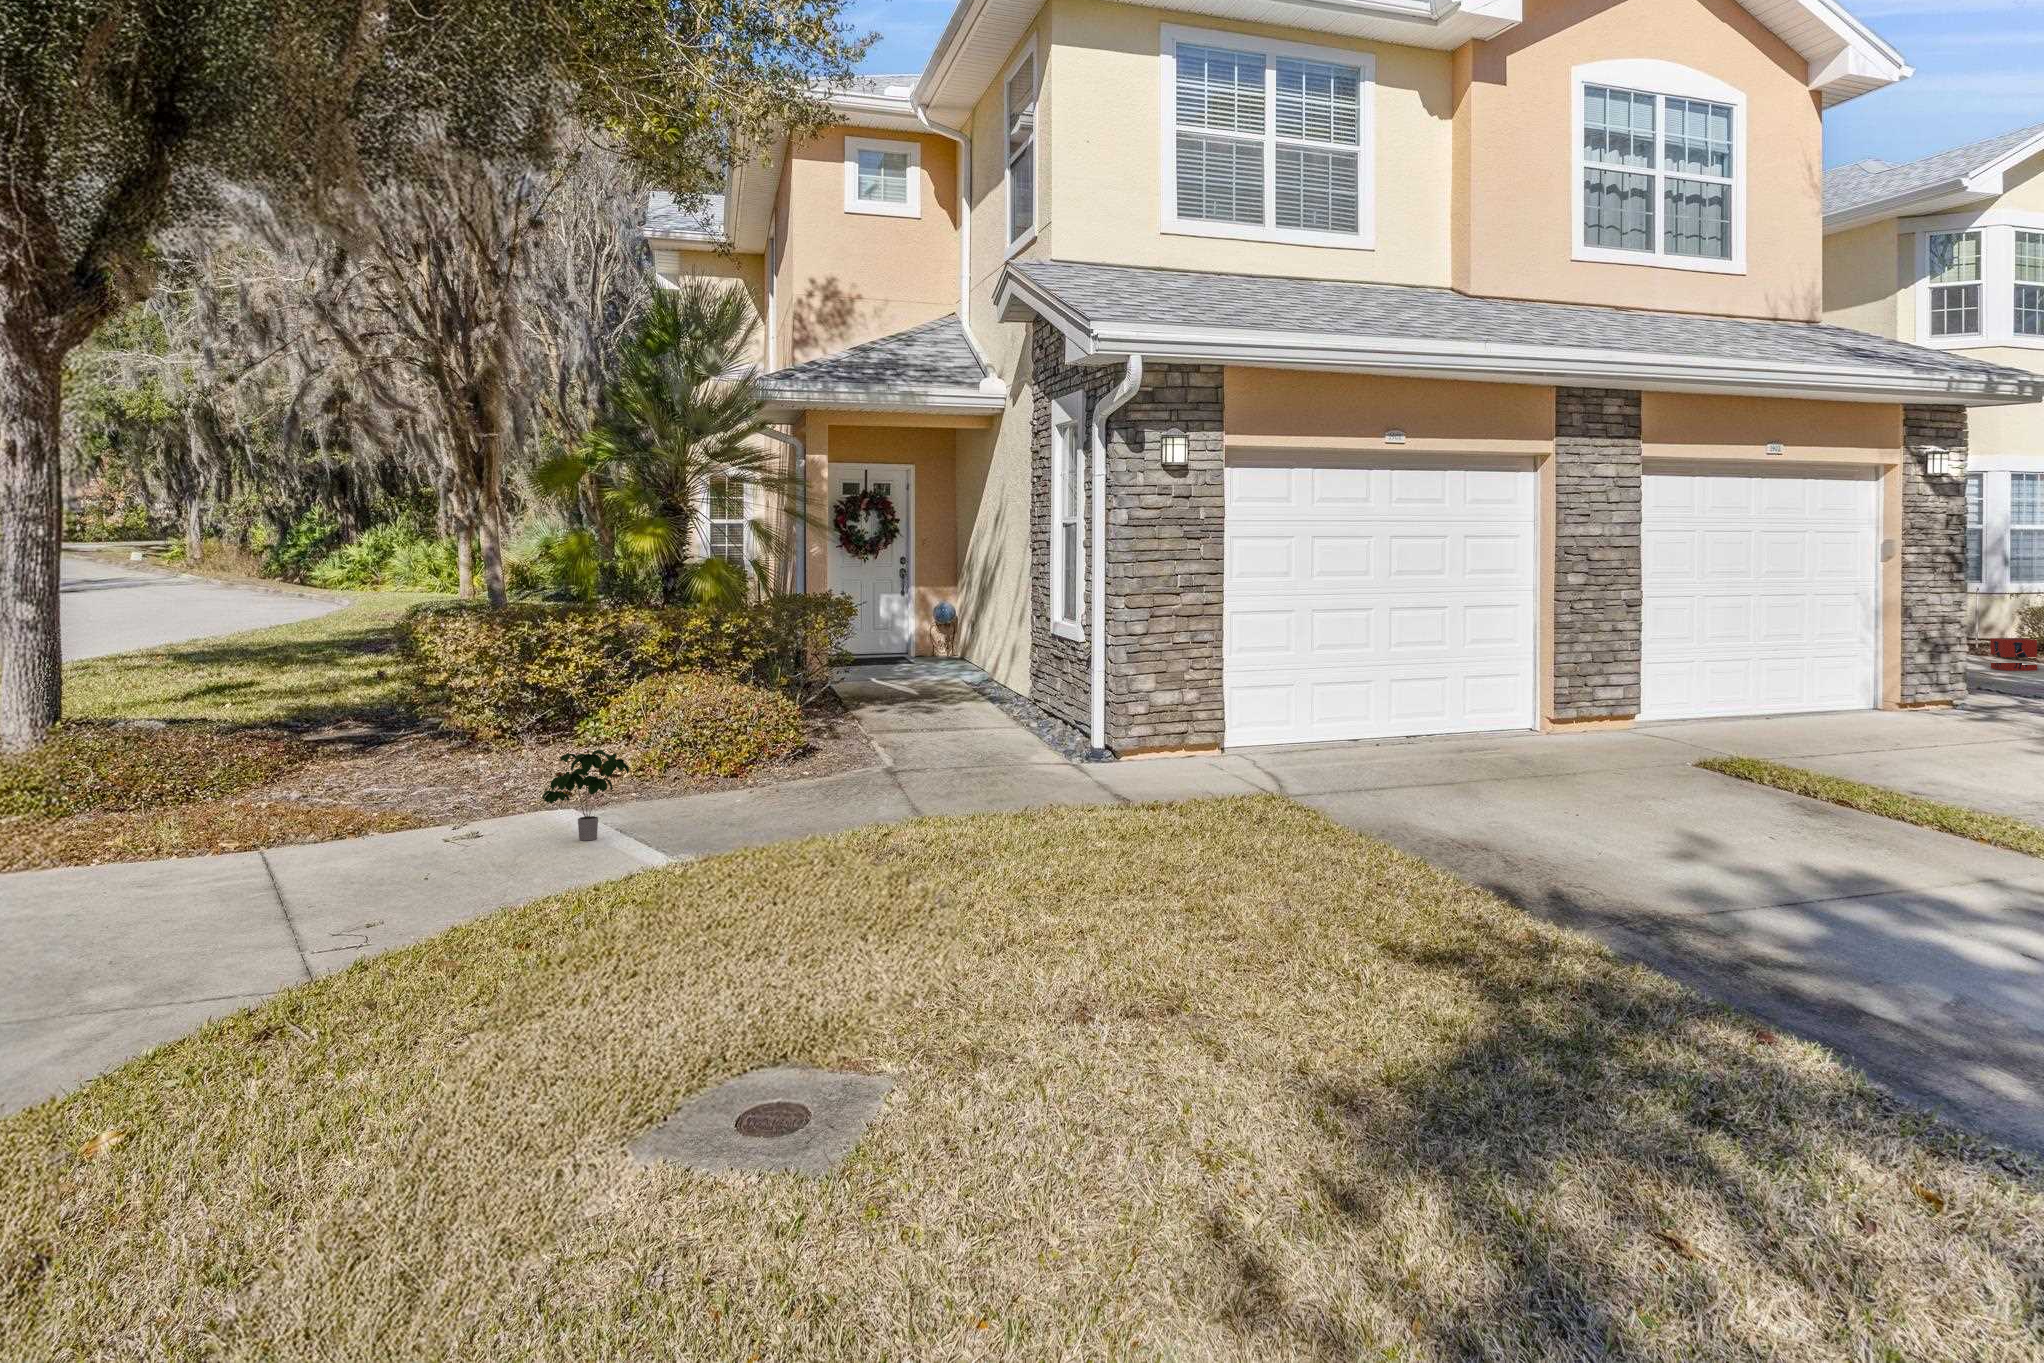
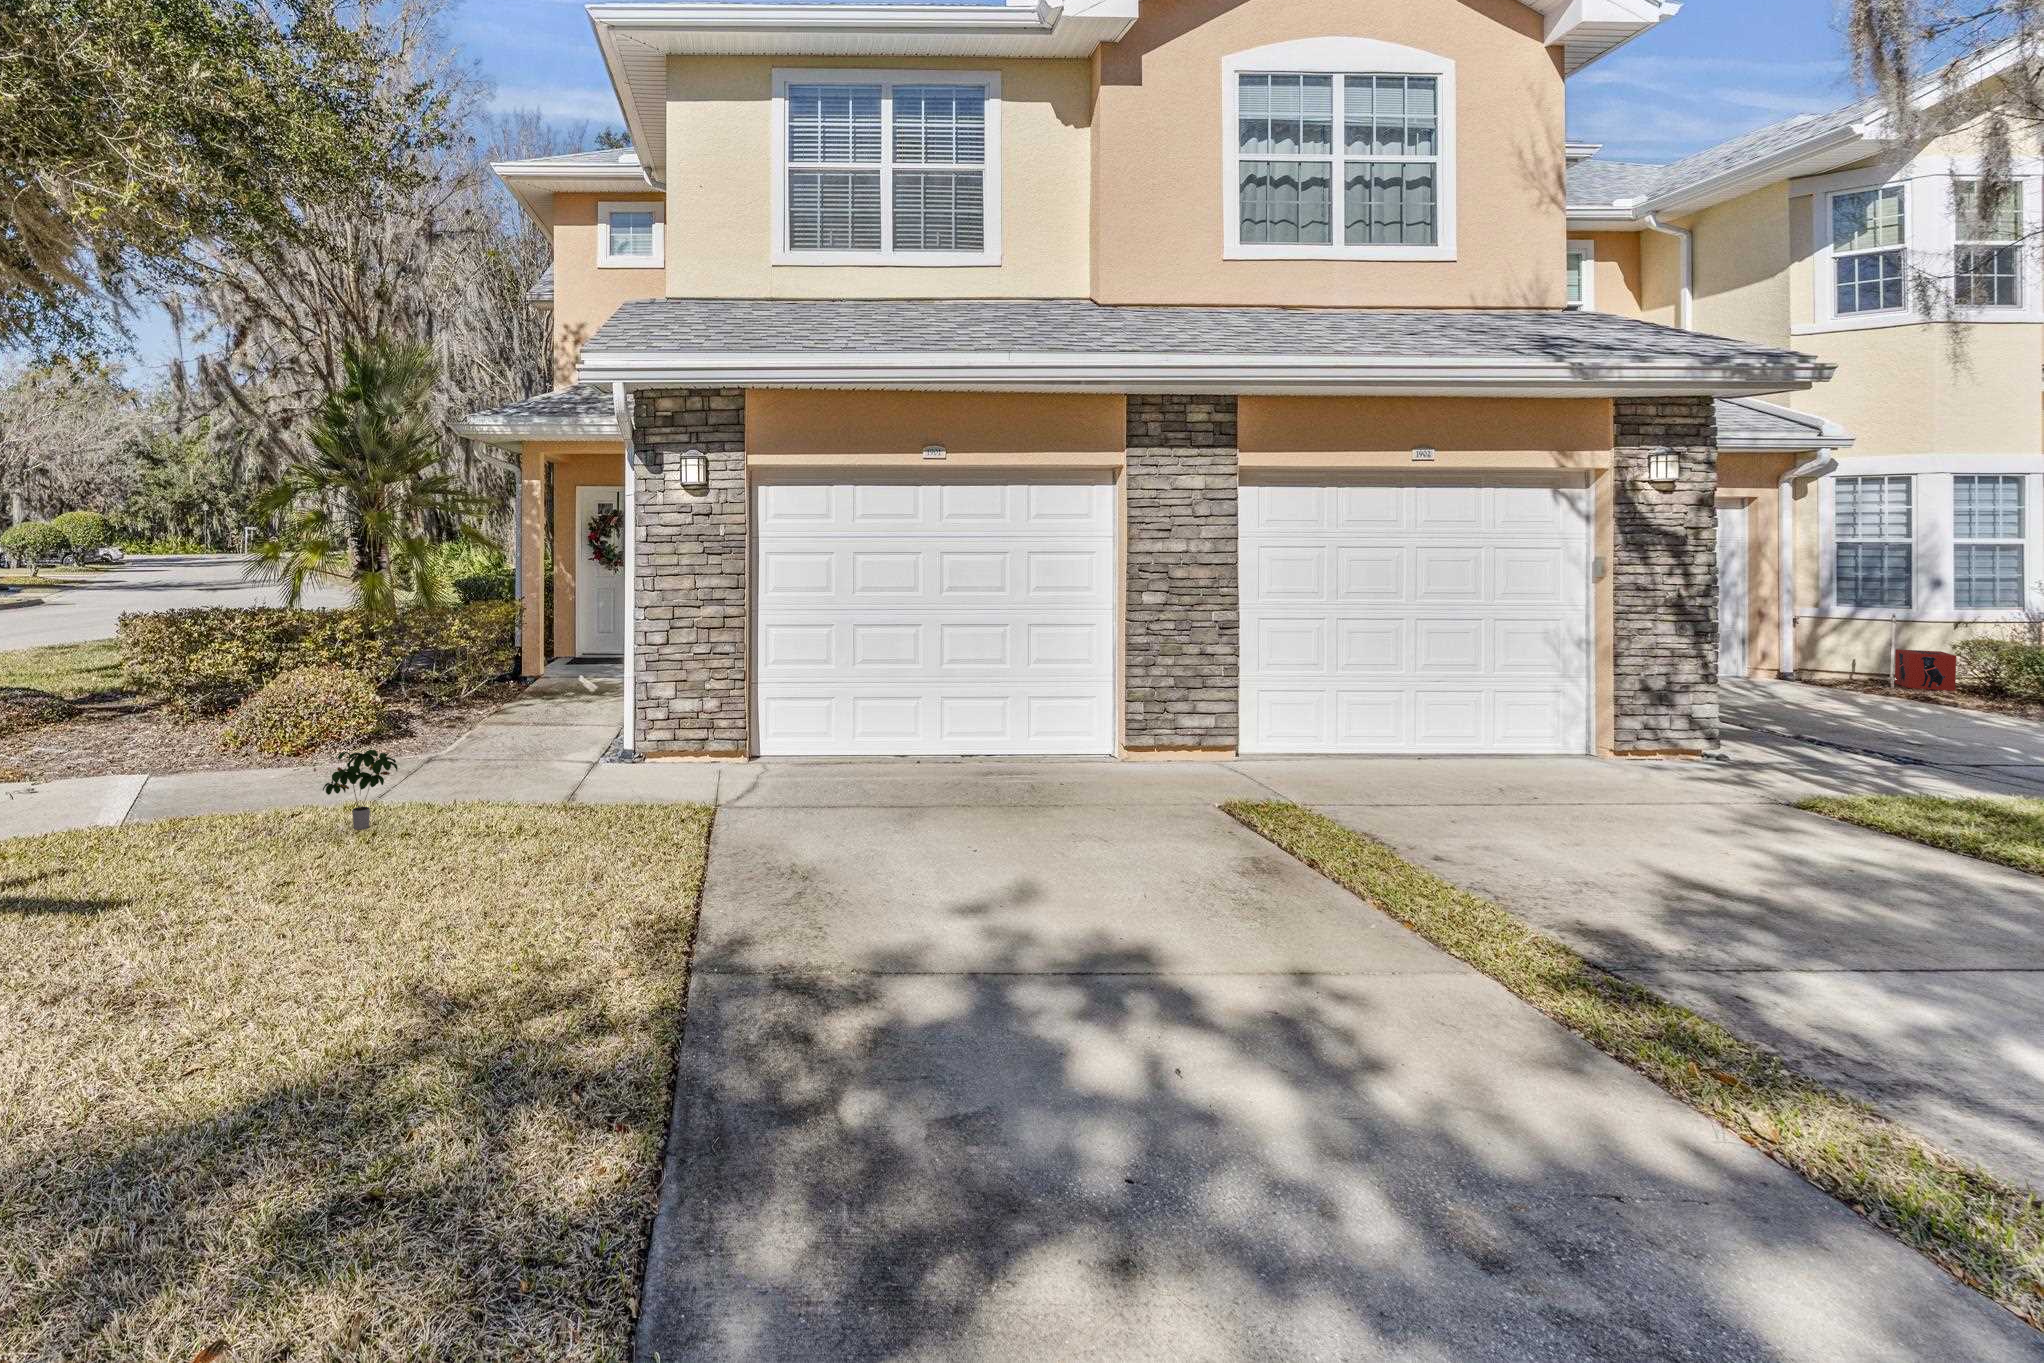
potted plant: present [542,750,629,841] -> present [323,750,398,829]

